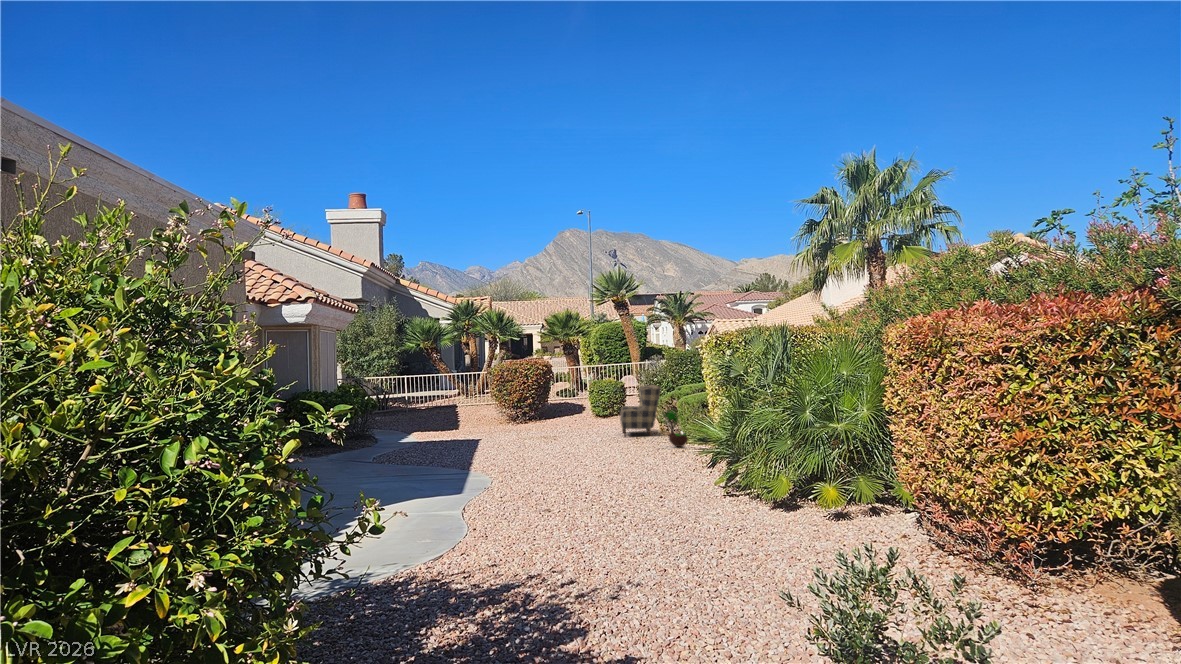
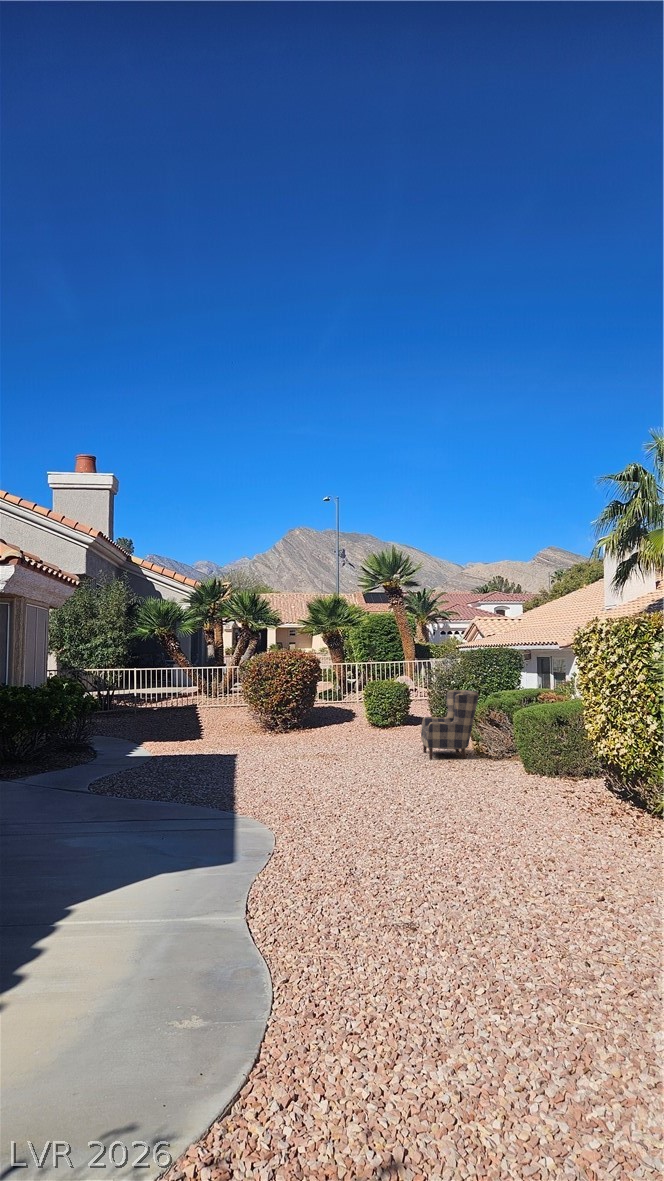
potted tree: present [662,409,688,447] -> none [491,718,530,778]

